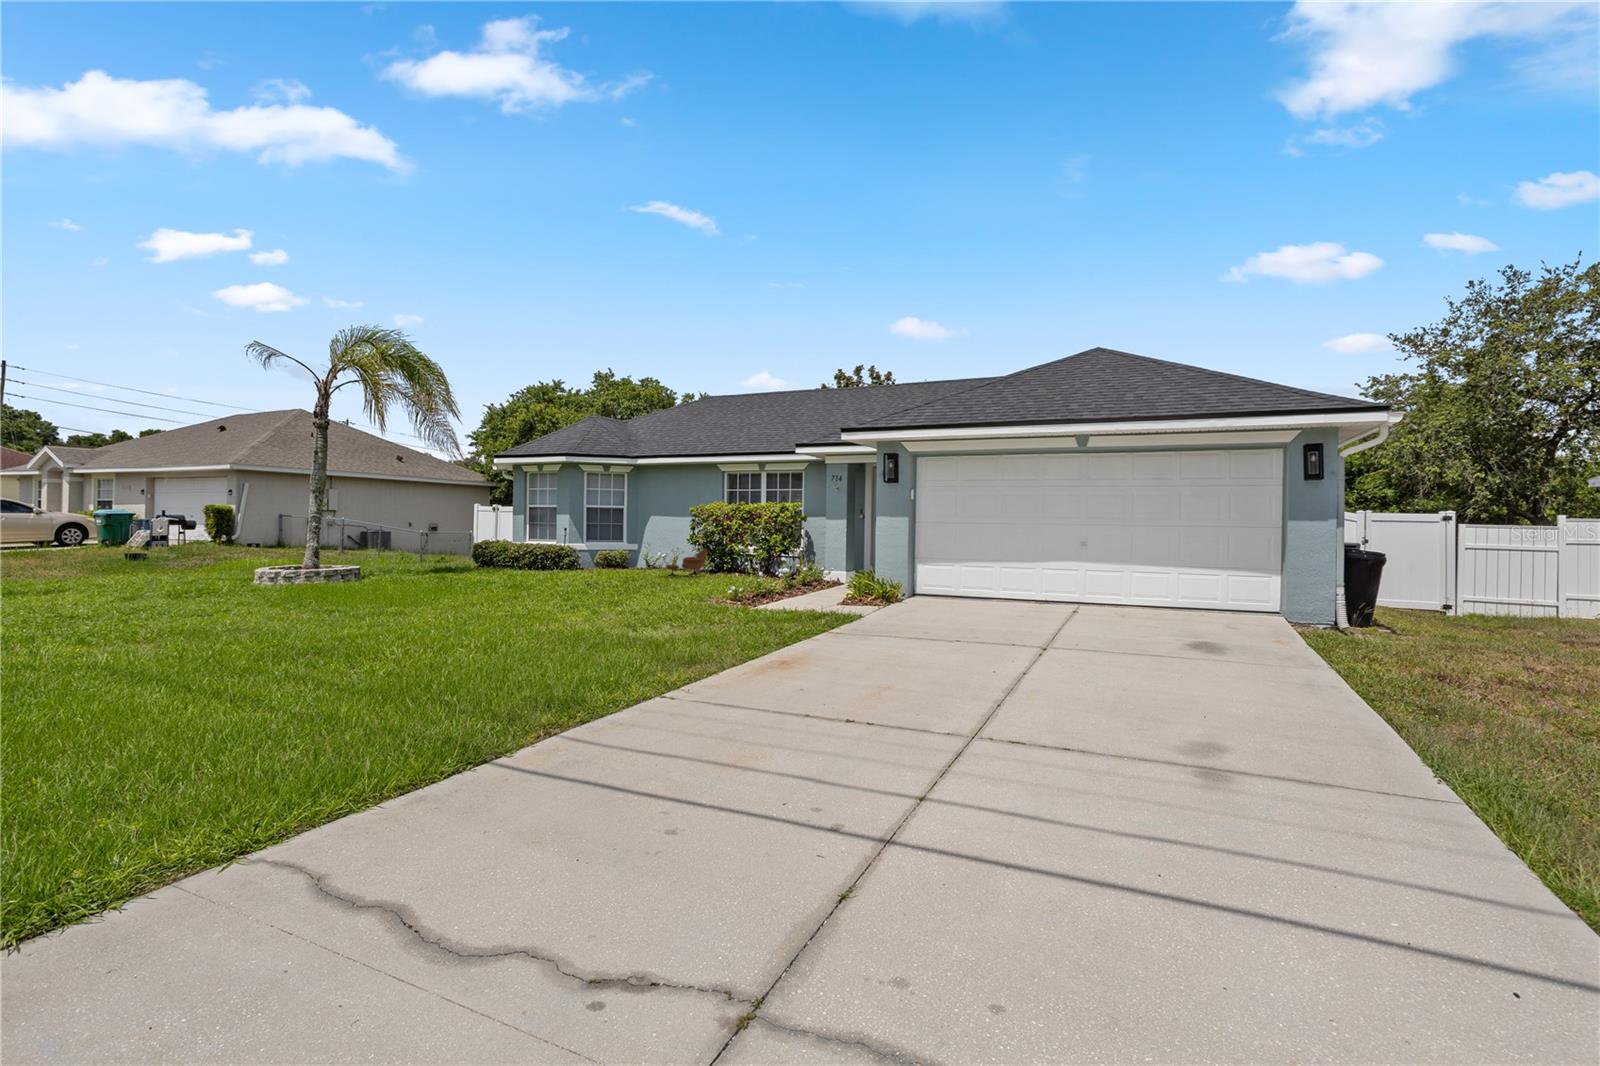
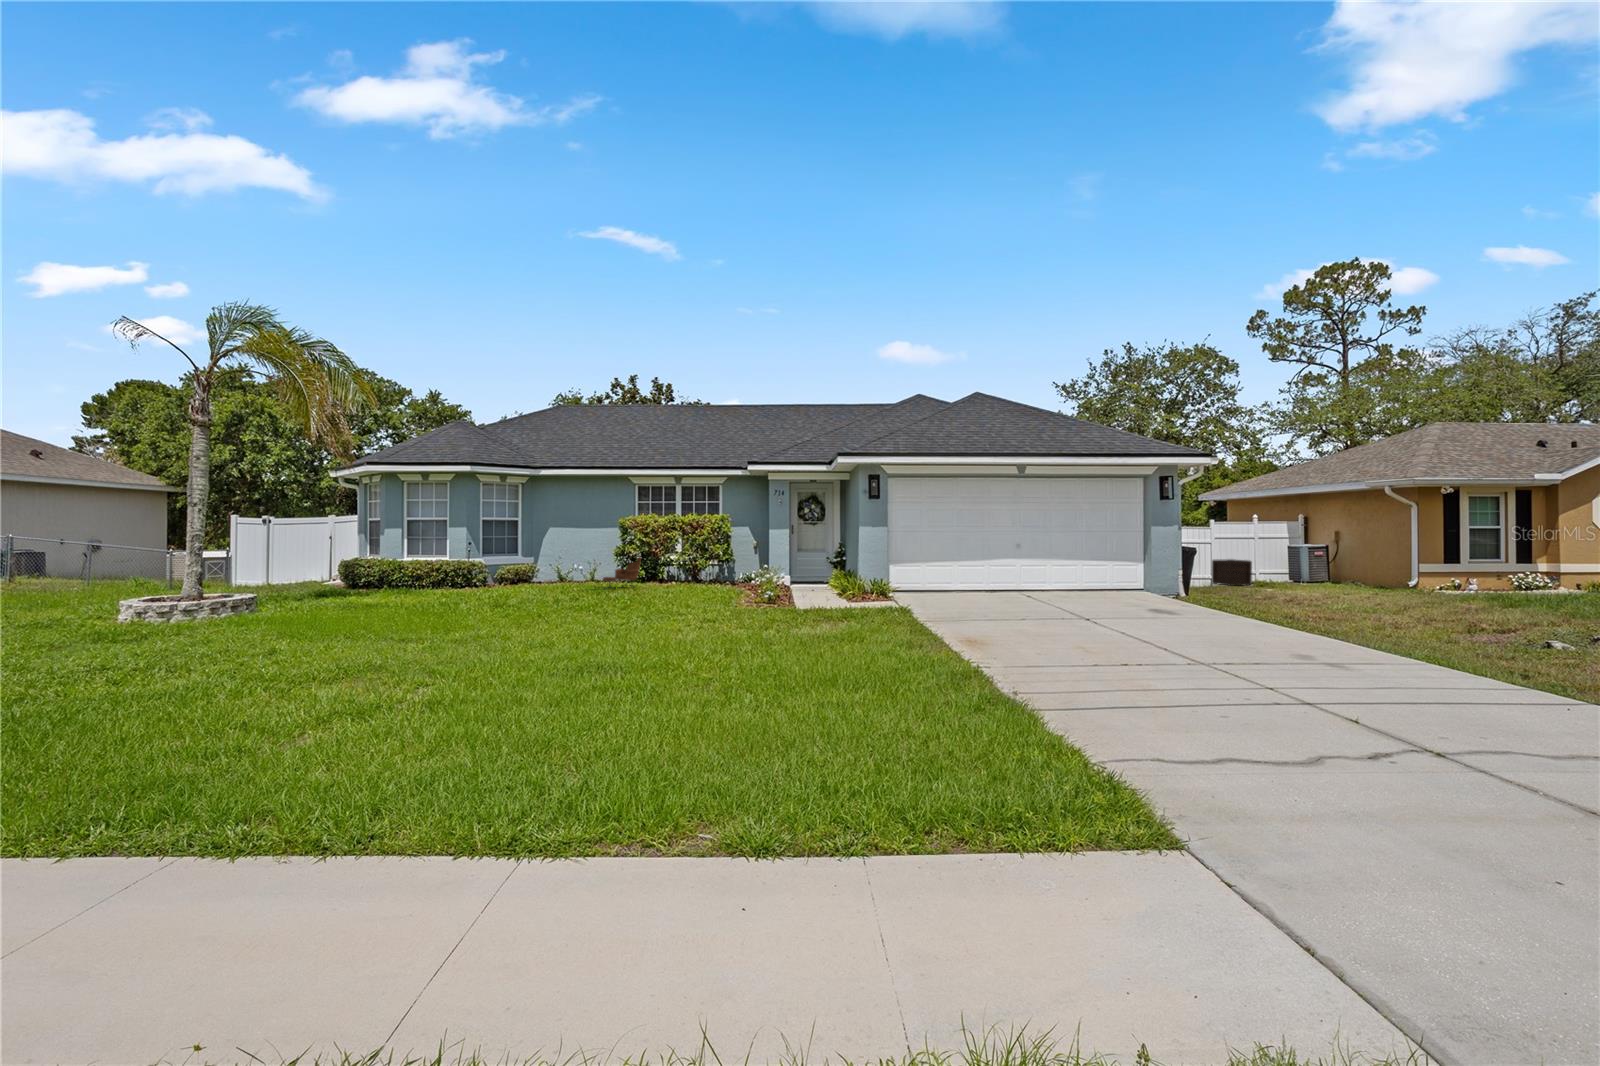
wooden crate: none [1504,574,1579,618] -> present [1212,559,1252,586]

